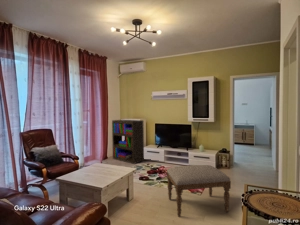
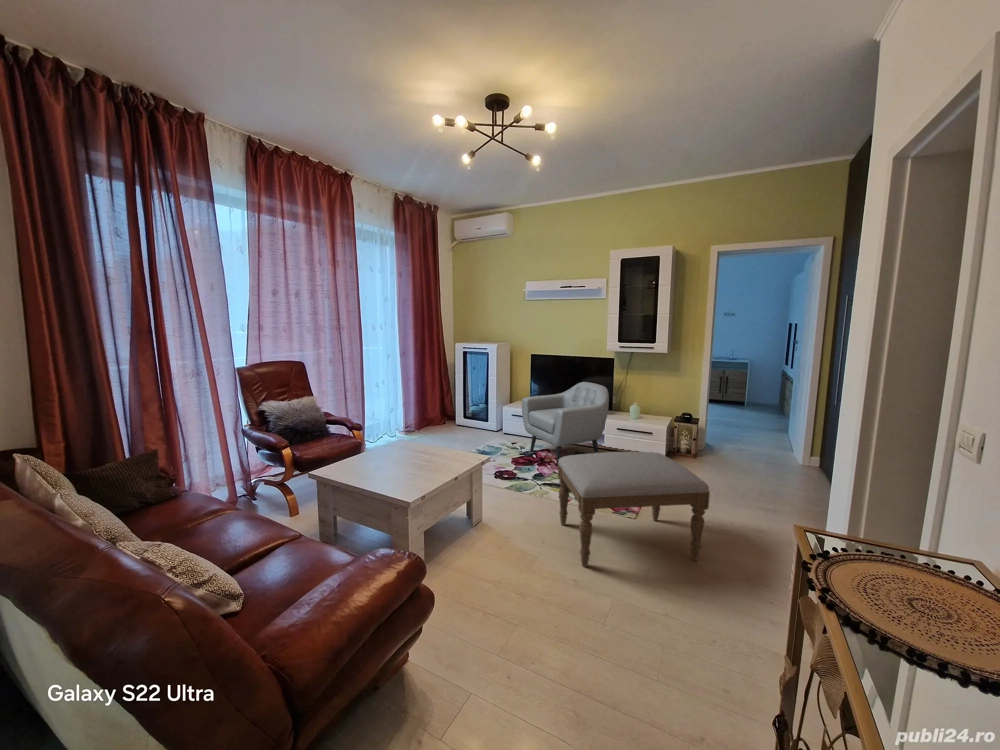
bookshelf: present [112,120,144,164] -> none [439,346,507,442]
armchair: none [151,135,190,174] -> present [522,382,609,466]

